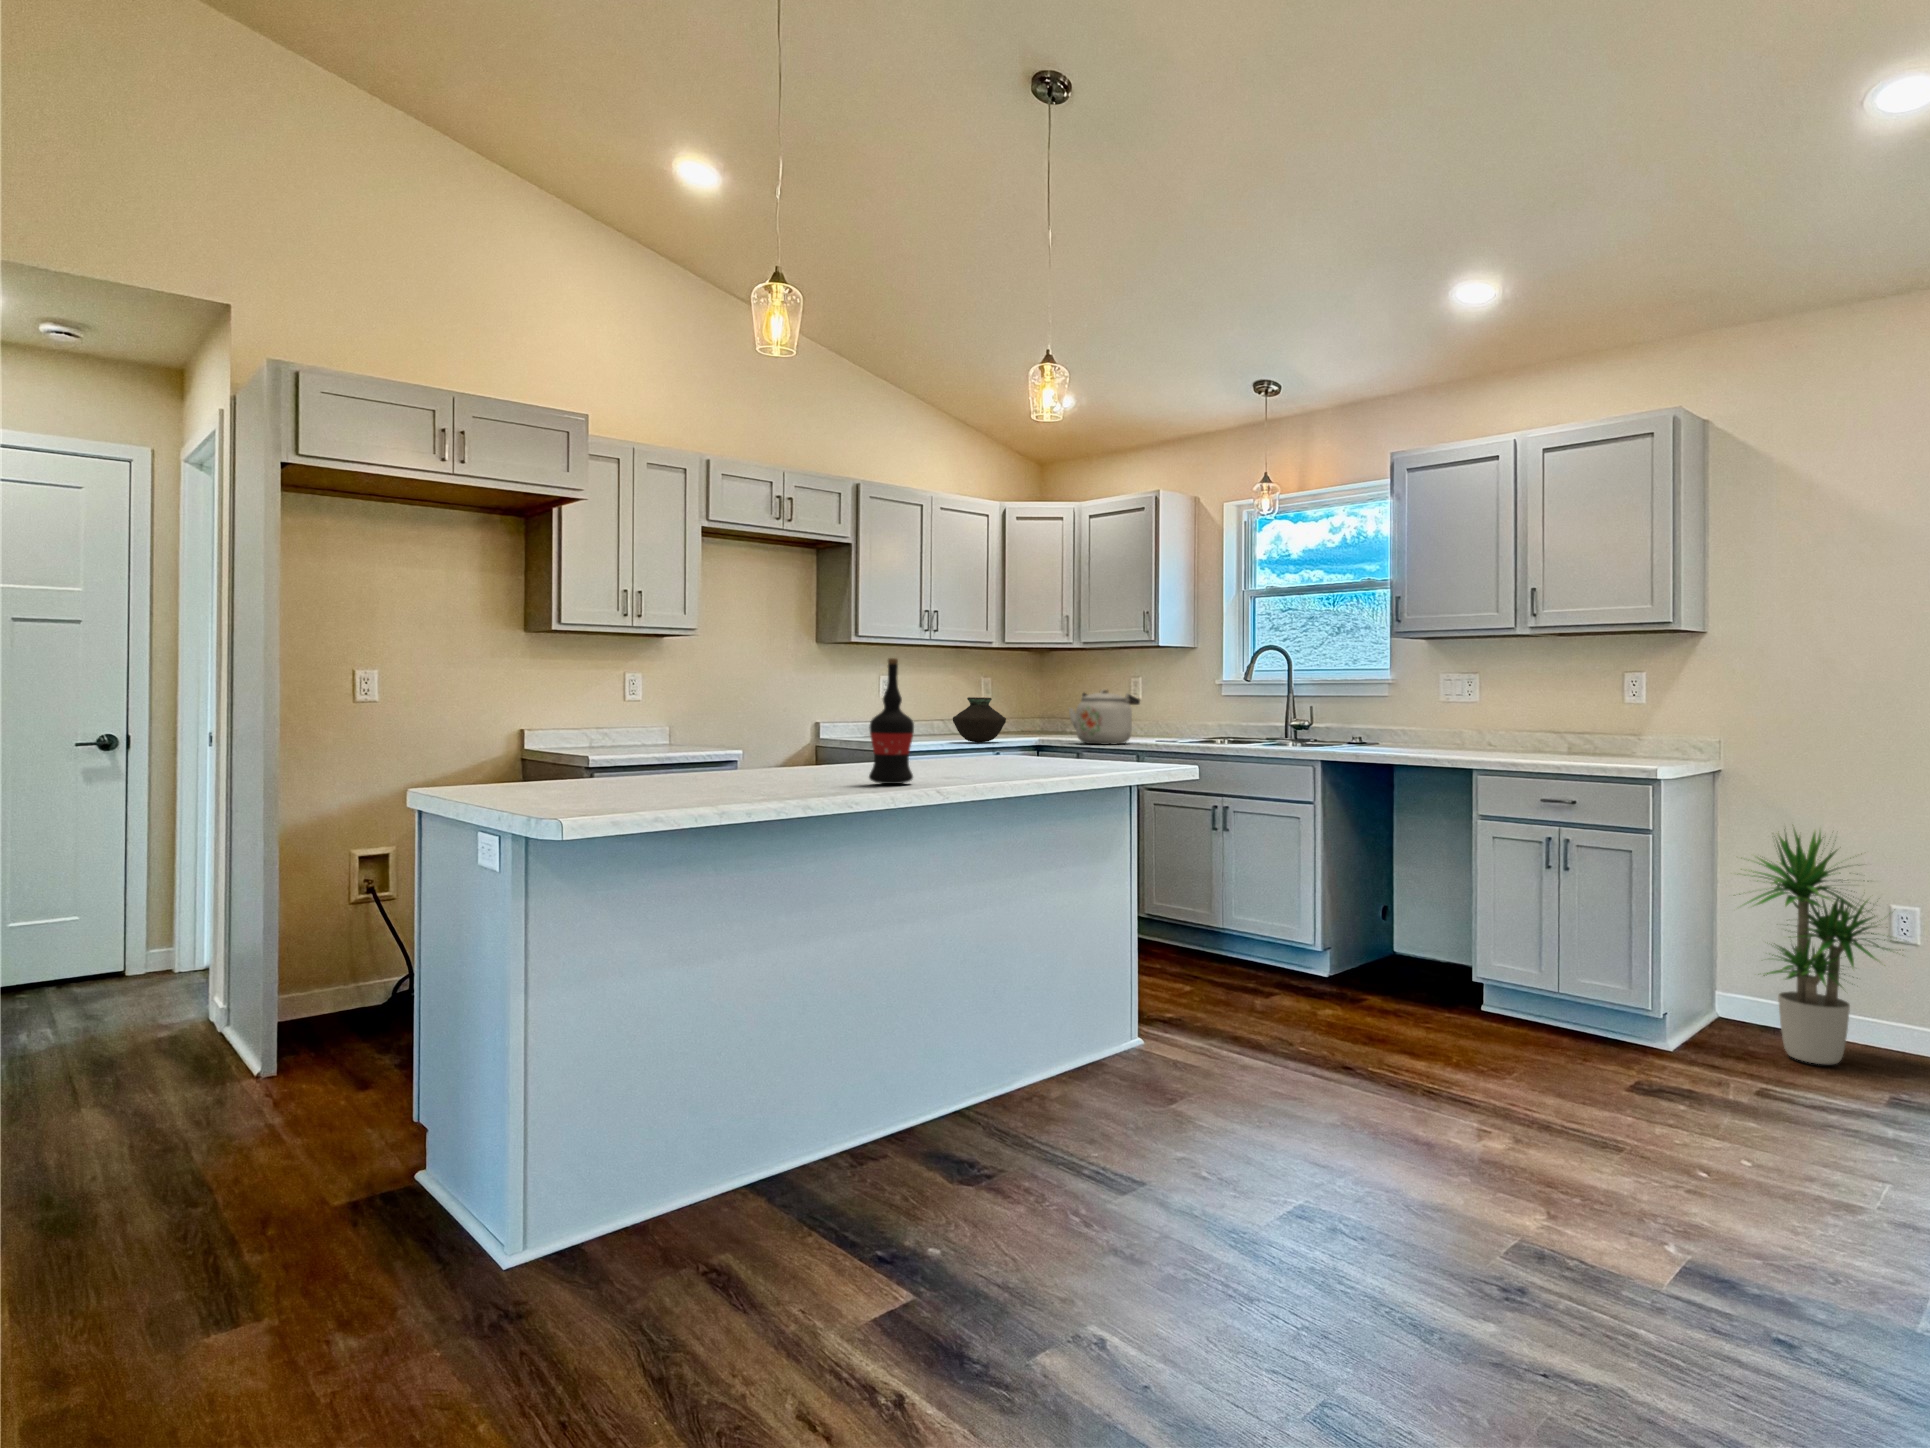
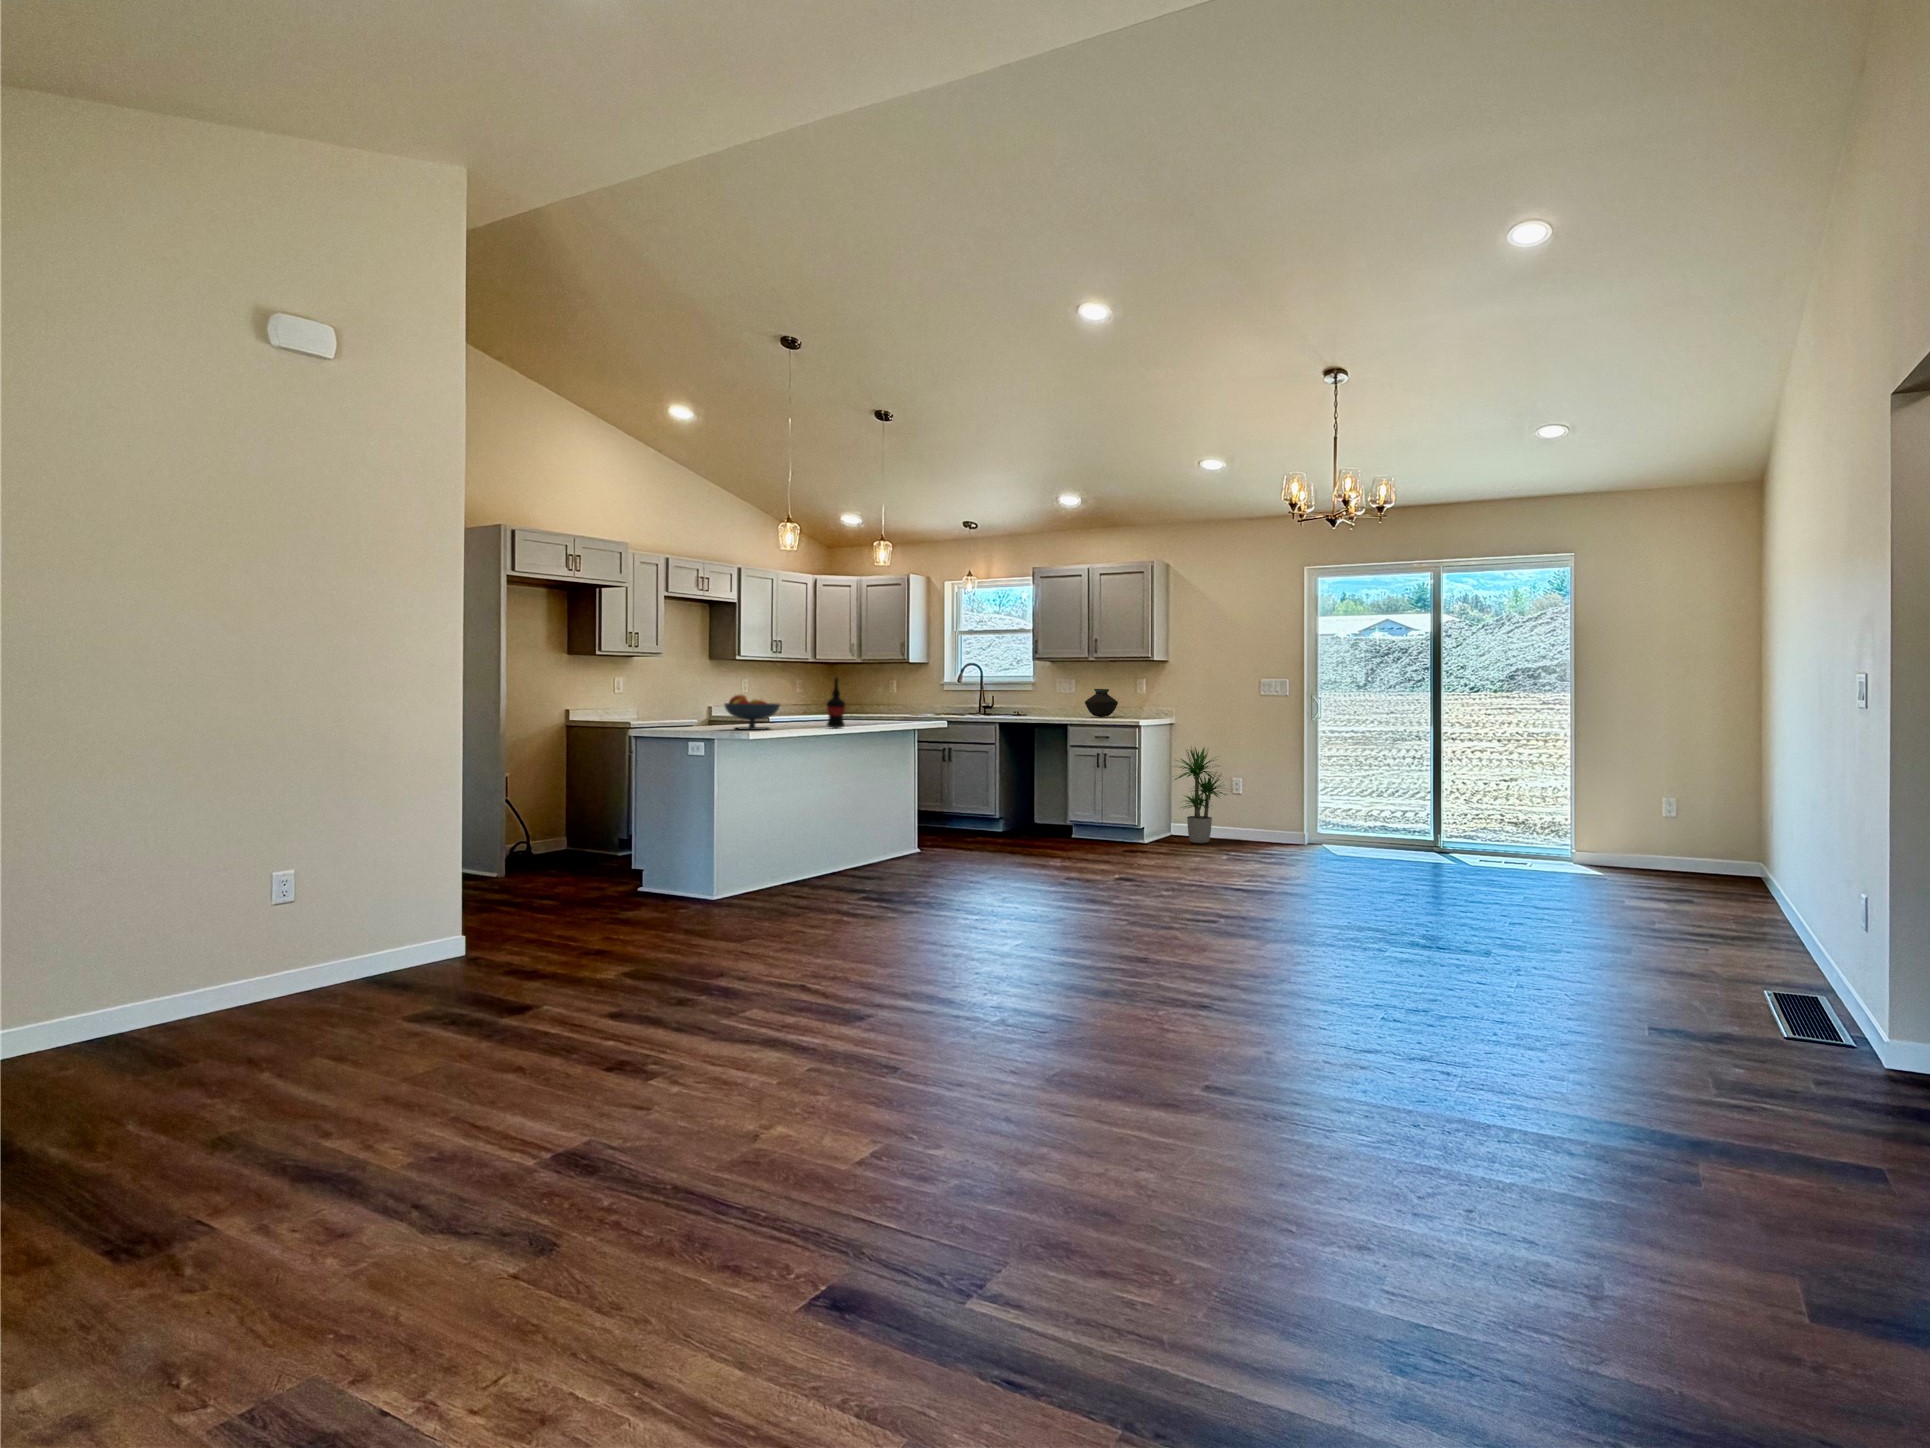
kettle: present [1069,689,1140,745] -> none [860,687,900,718]
vase: present [953,697,1006,743] -> present [1085,689,1118,717]
fruit bowl: none [630,701,767,787] -> present [725,695,780,730]

